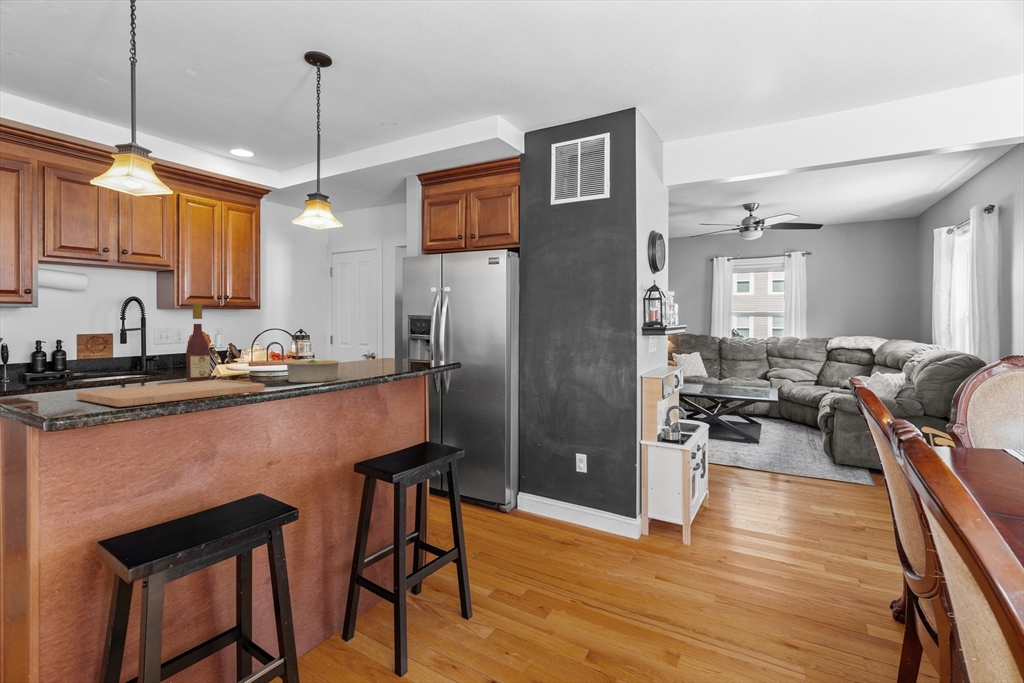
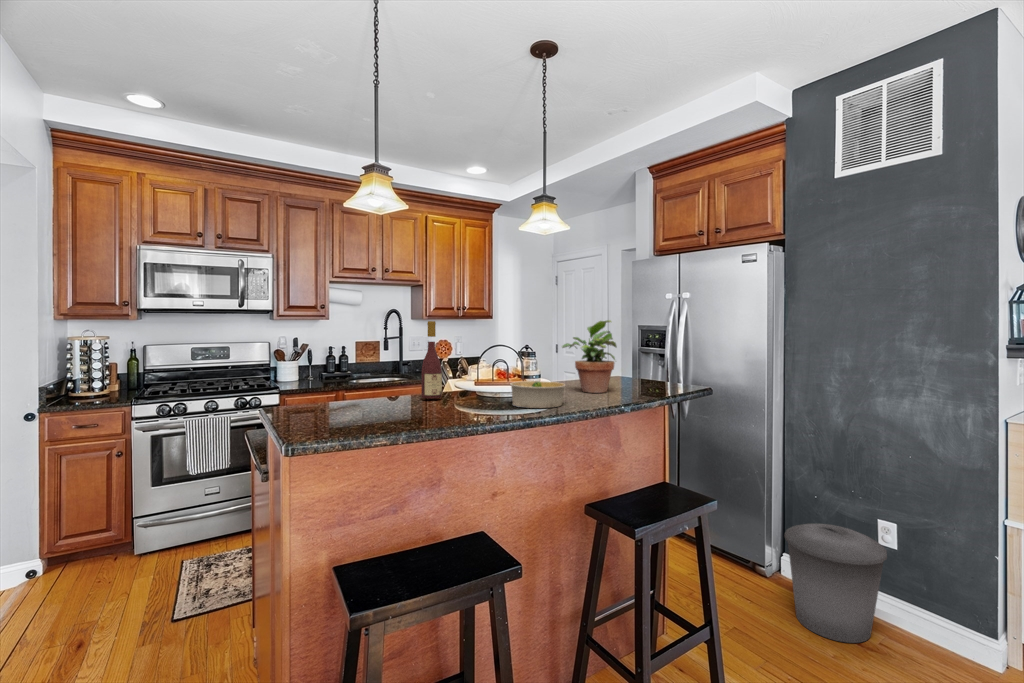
potted plant: none [335,307,386,370] -> present [562,320,617,393]
cutting board: present [77,380,265,407] -> none [330,400,488,430]
trash can: none [519,464,584,547] -> present [785,524,887,643]

